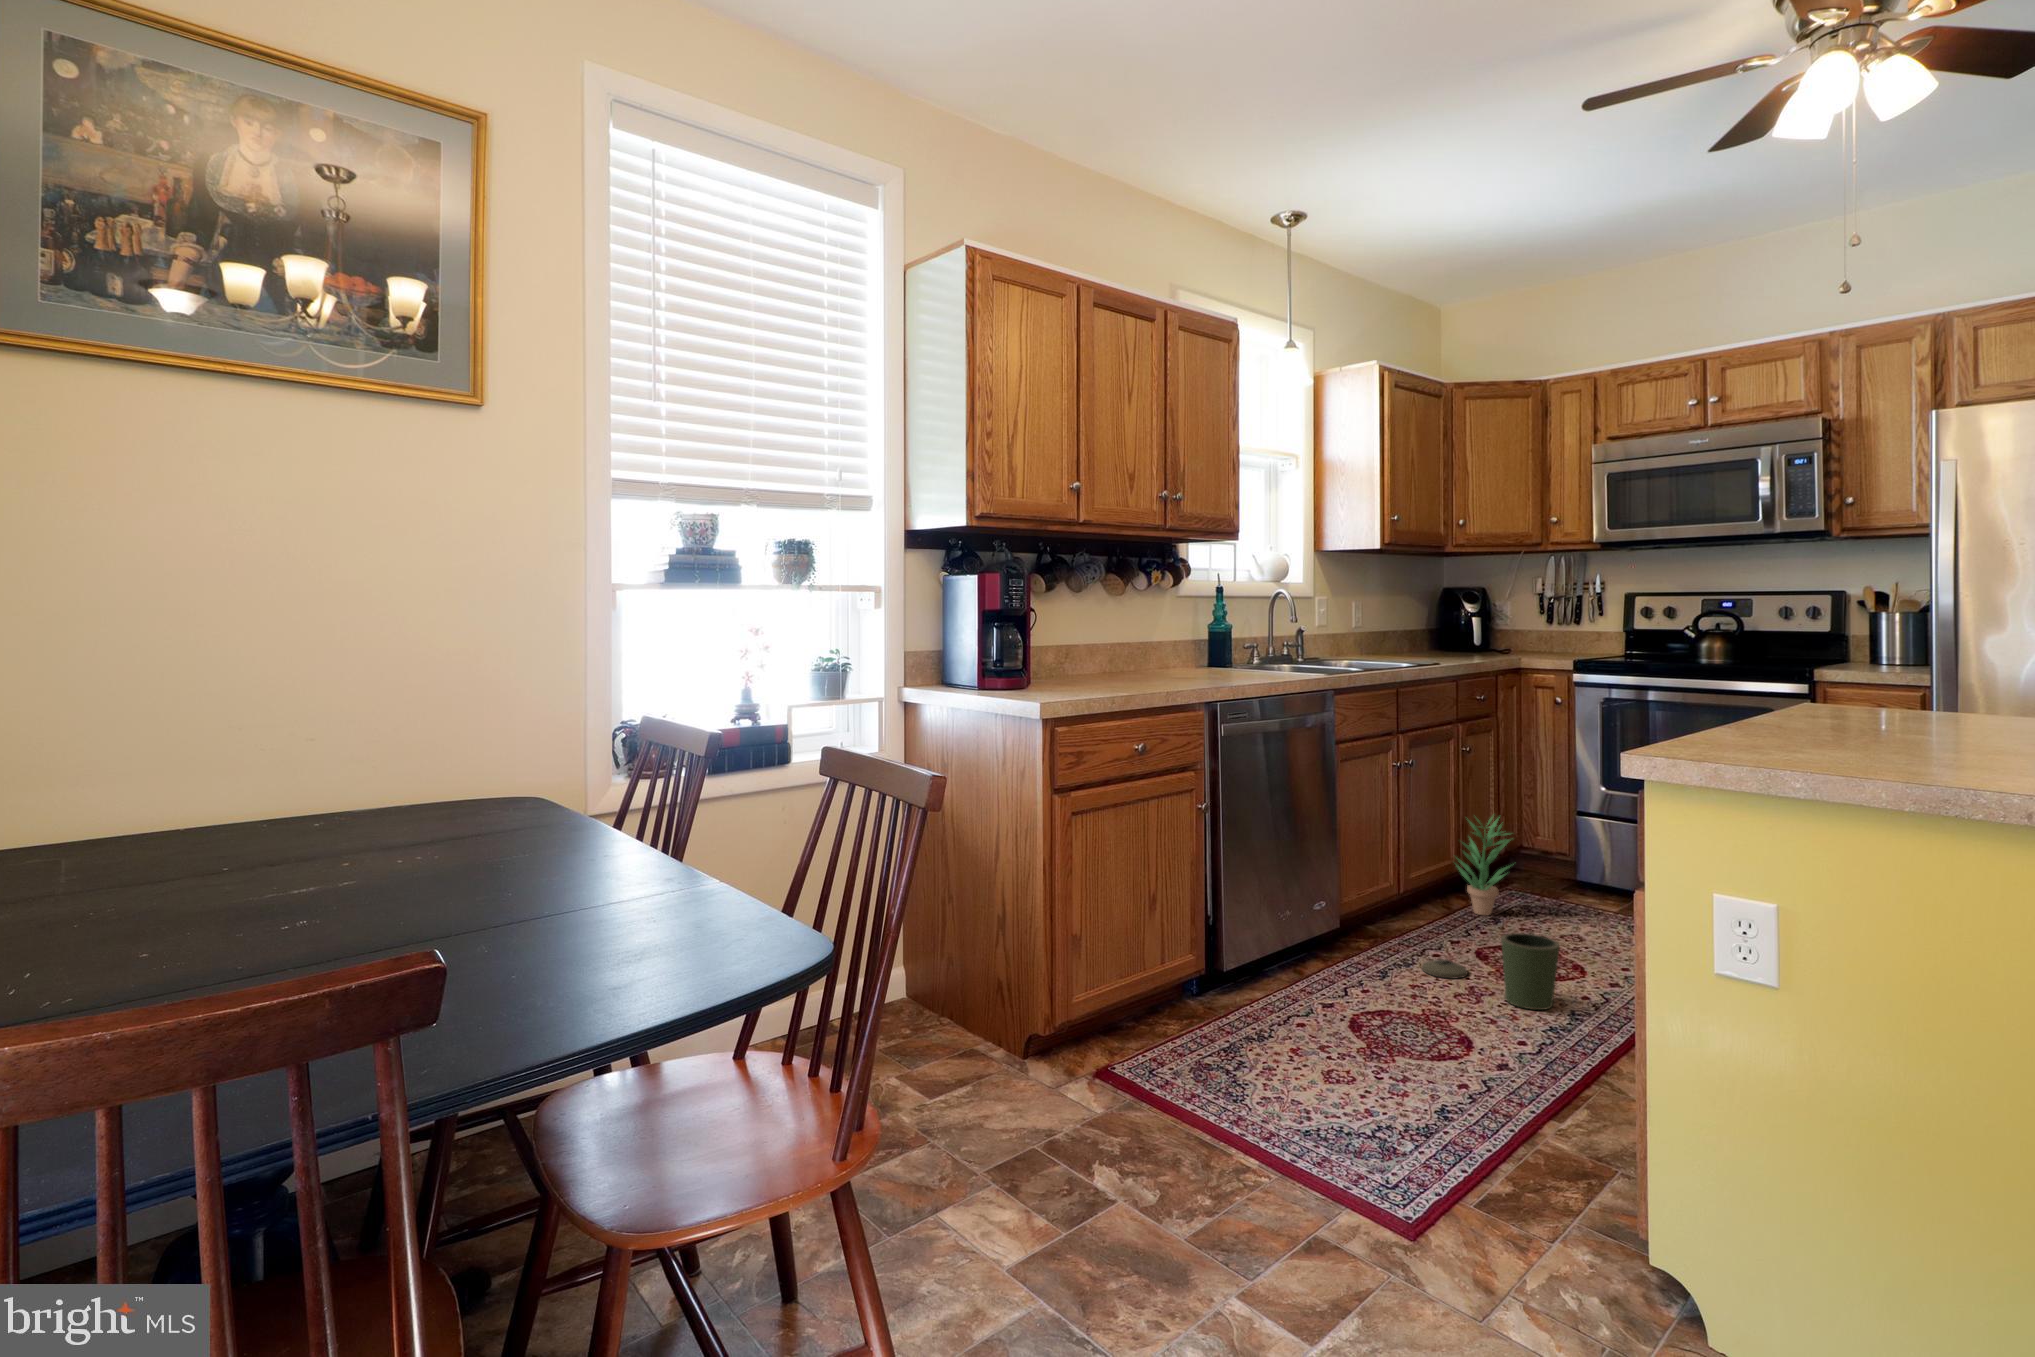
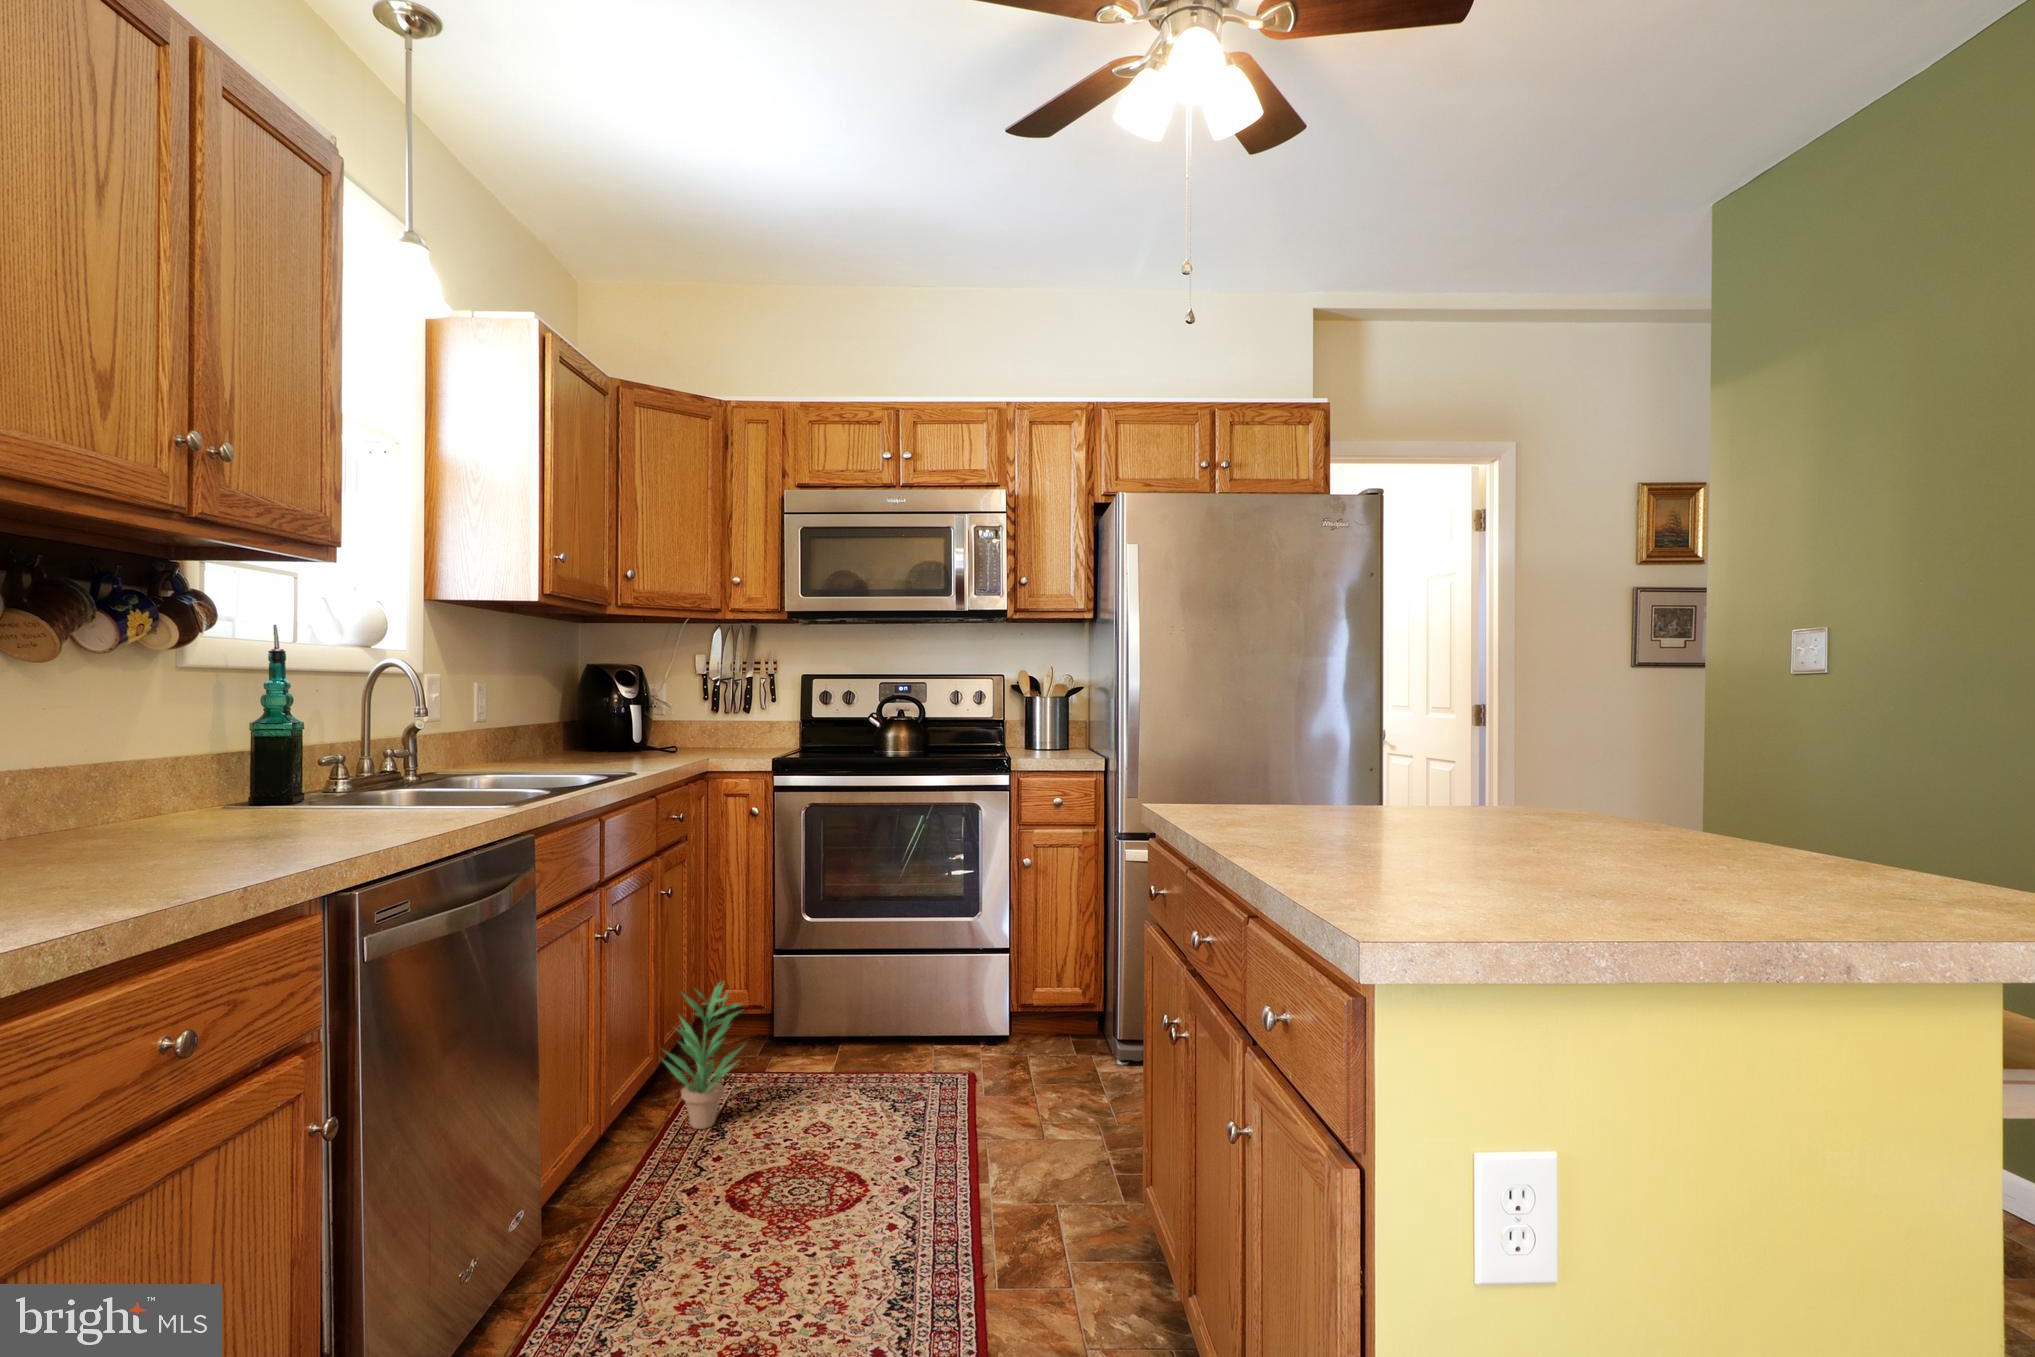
trash can: present [1422,933,1560,1010] -> none [674,1168,882,1290]

